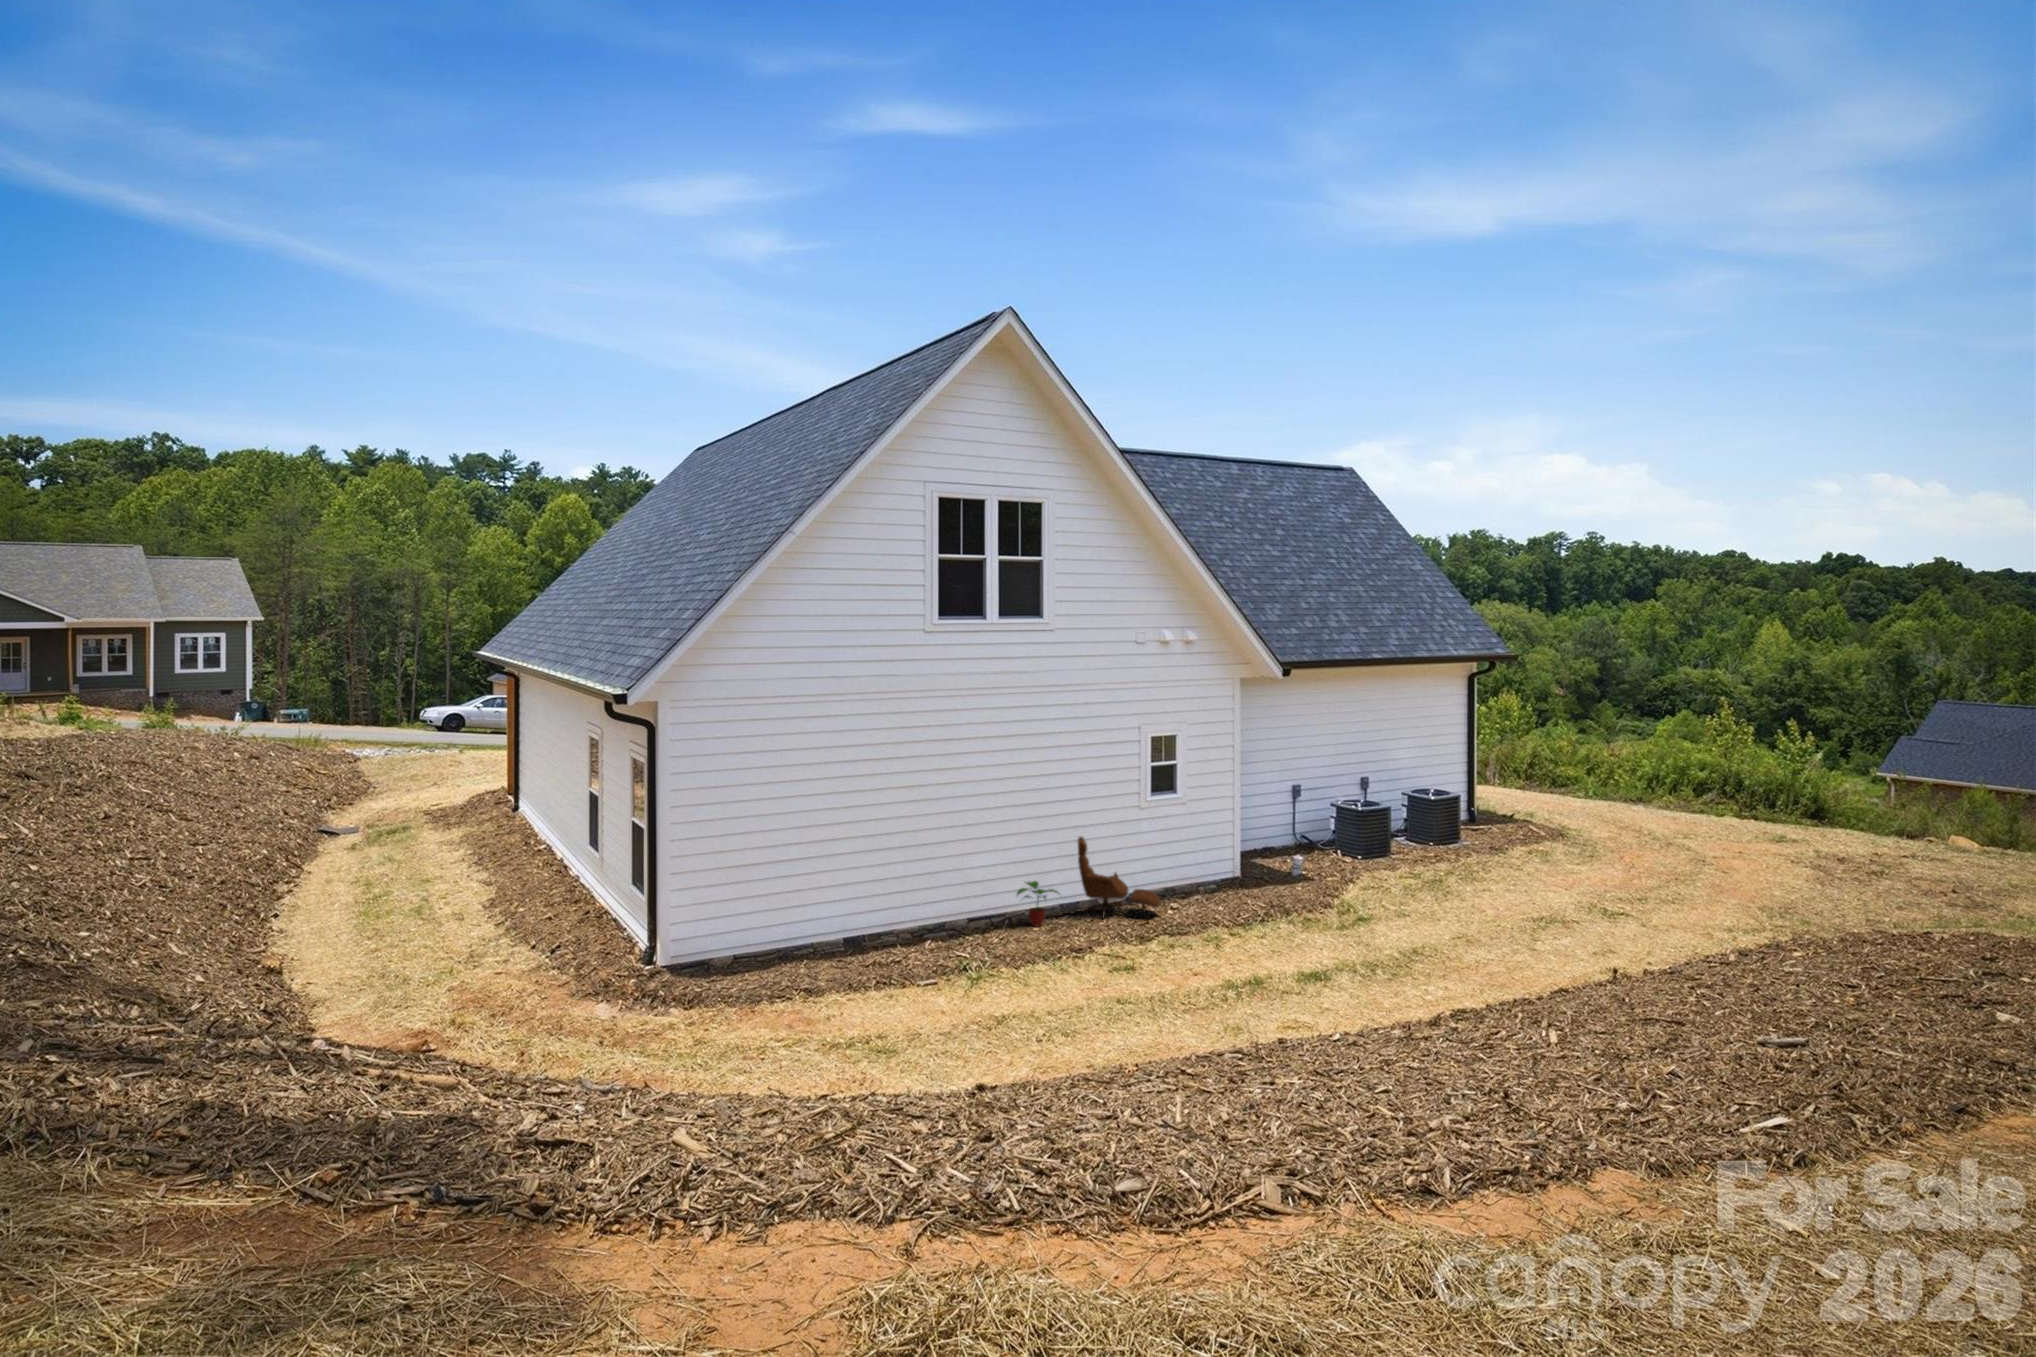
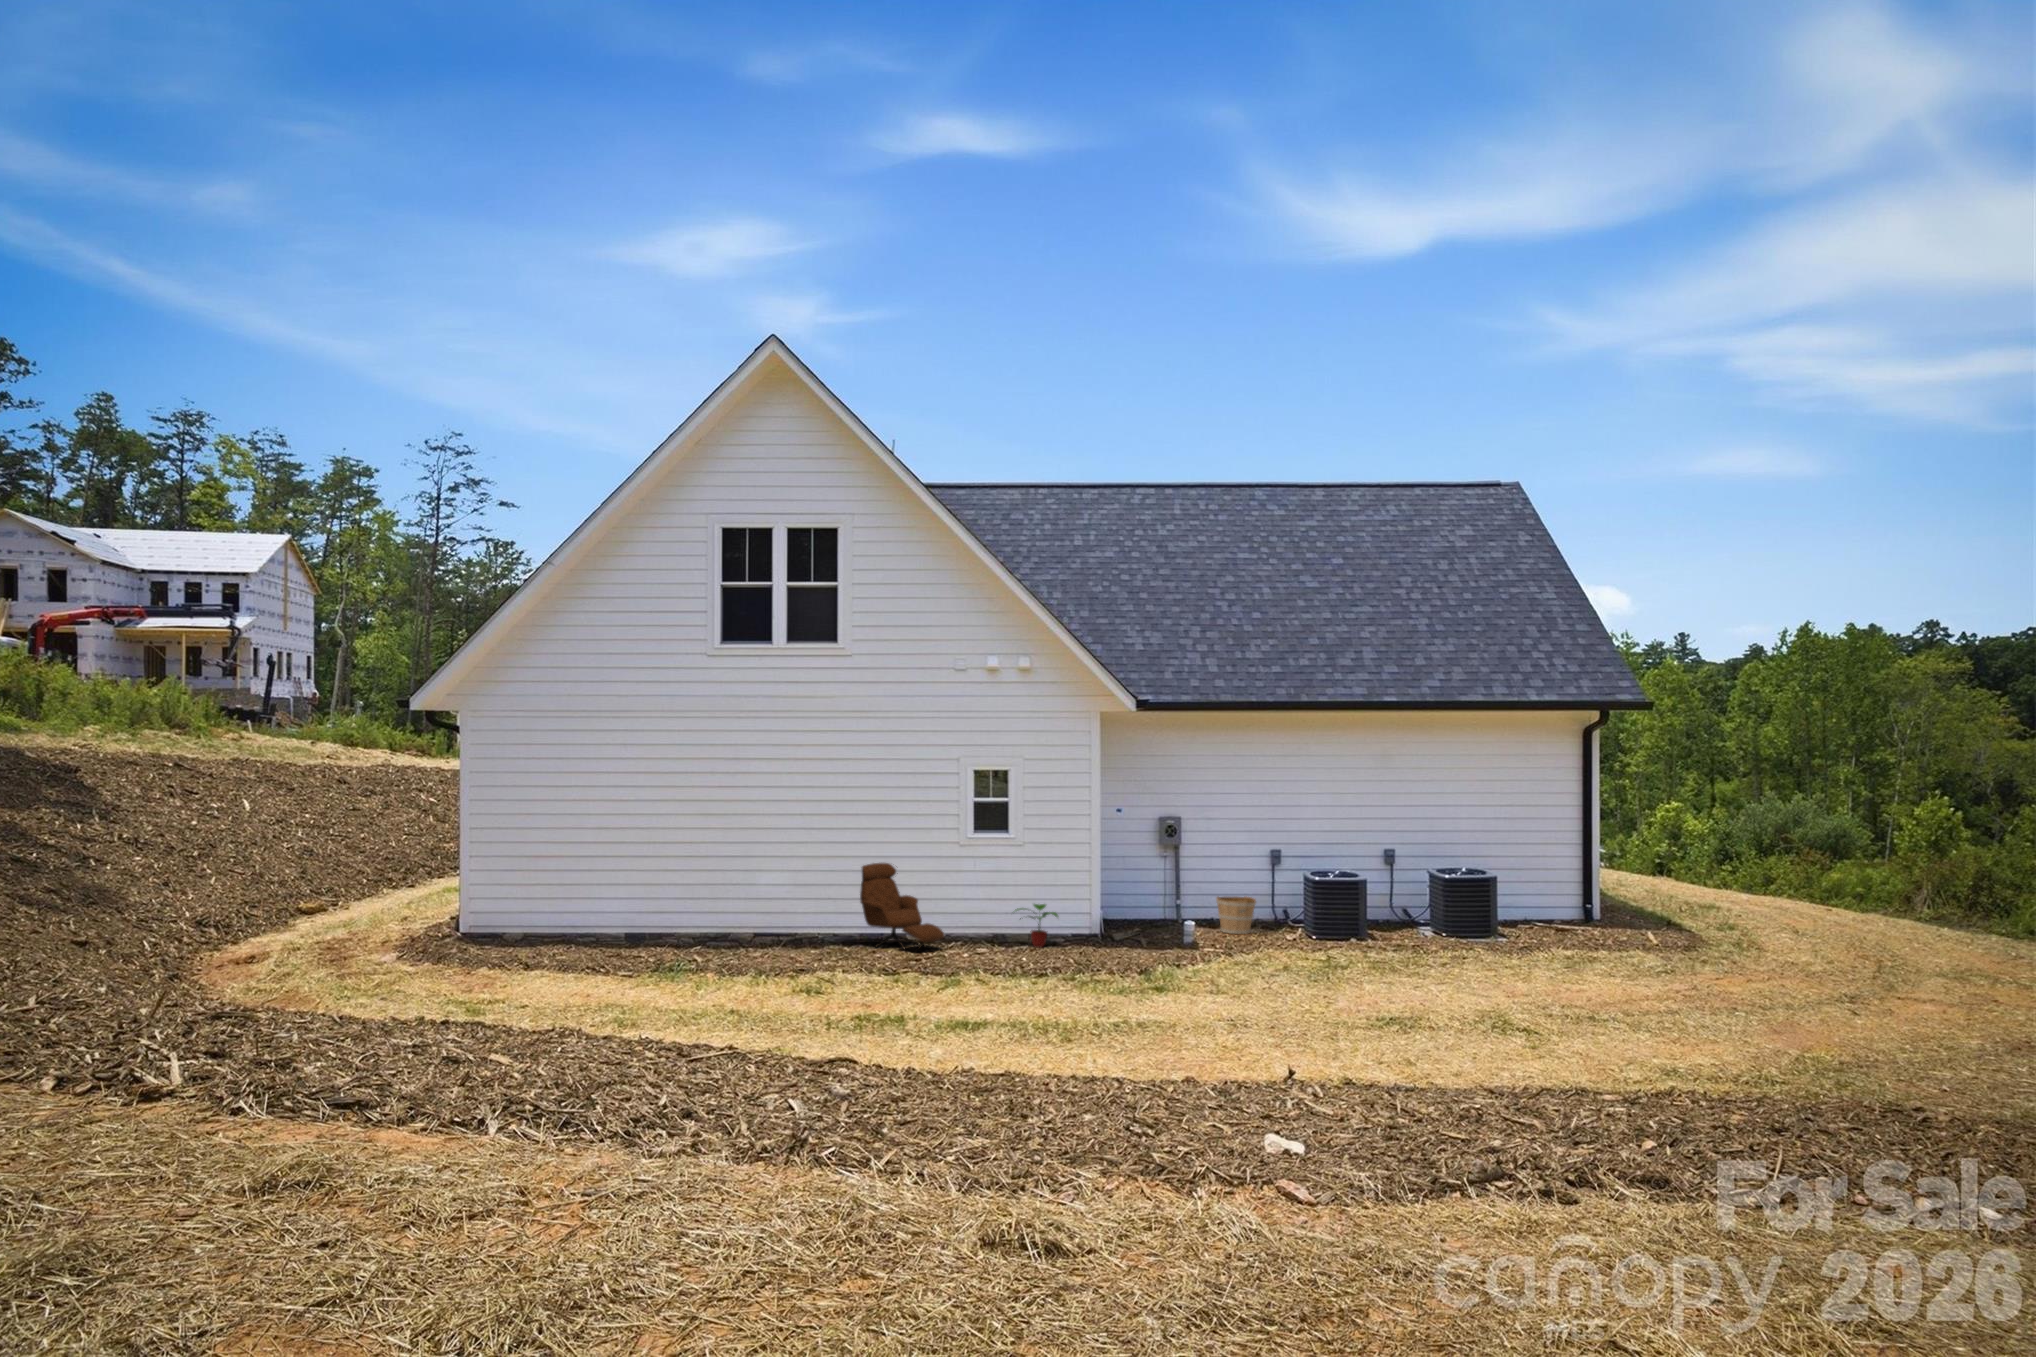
wooden bucket: none [1268,826,1303,860] -> present [1216,896,1256,934]
potted plant: present [1017,881,1061,927] -> present [1015,904,1058,948]

